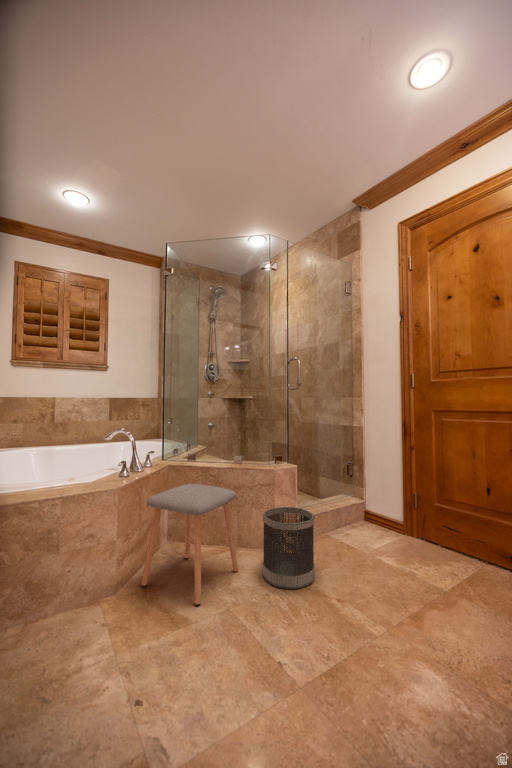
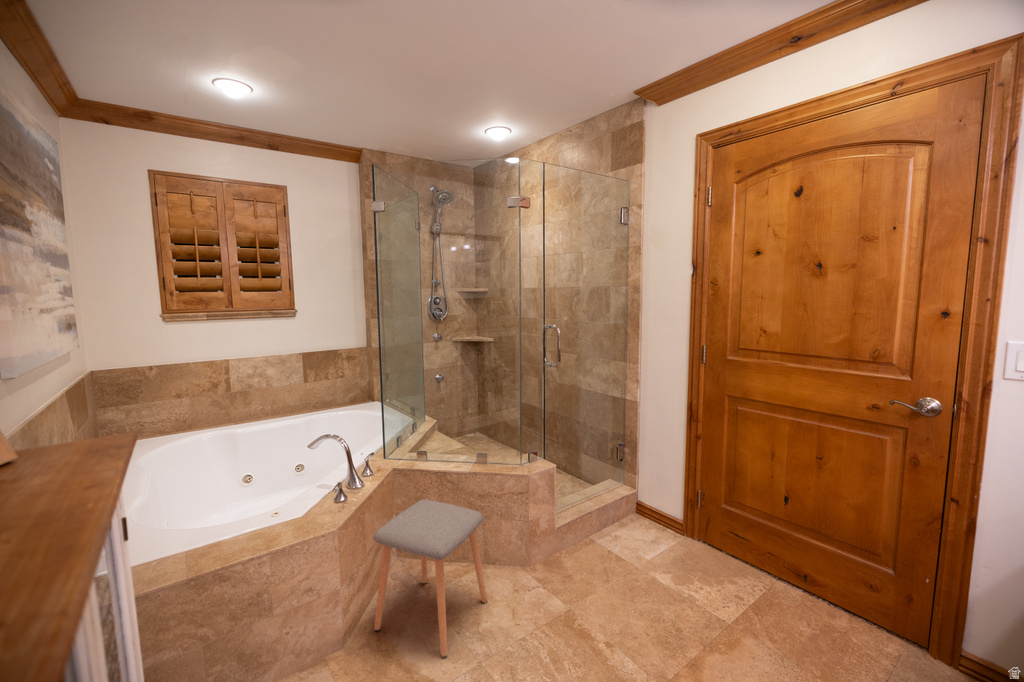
wastebasket: present [263,507,315,589] -> none [517,524,578,628]

